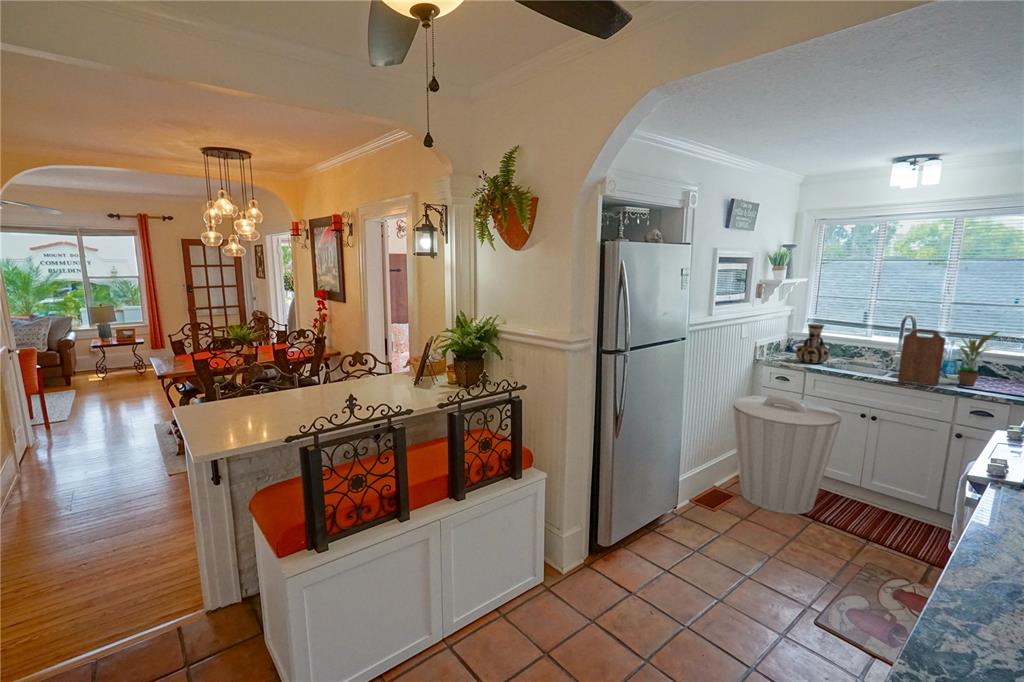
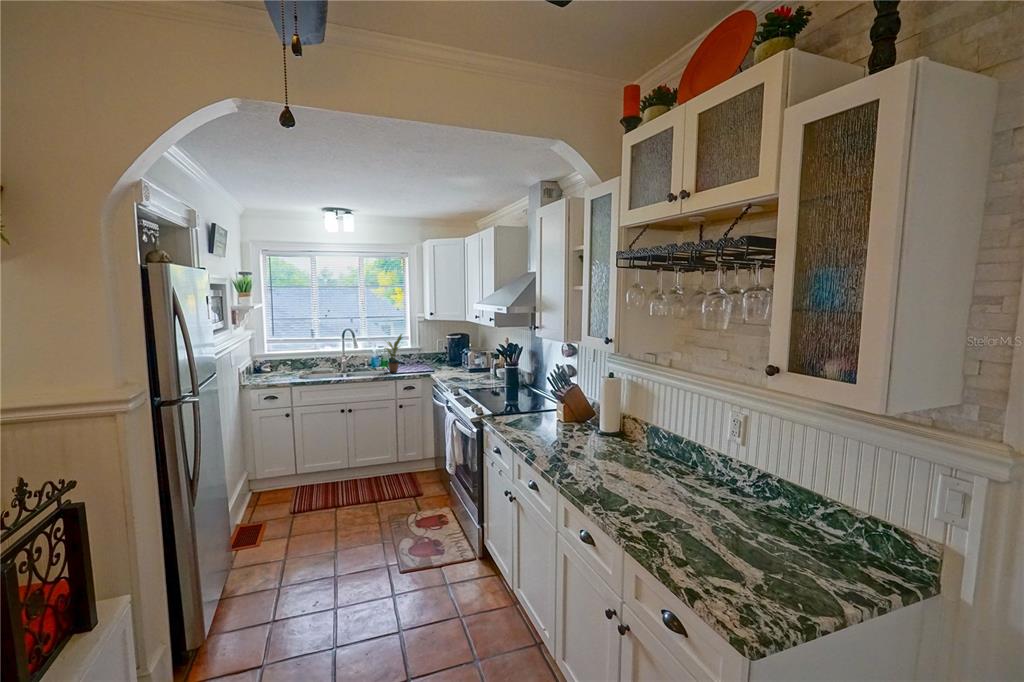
vase: present [796,324,830,363] -> none [272,343,301,379]
cutting board: present [898,329,945,386] -> none [361,337,384,378]
trash can: present [733,396,842,514] -> none [241,412,338,521]

